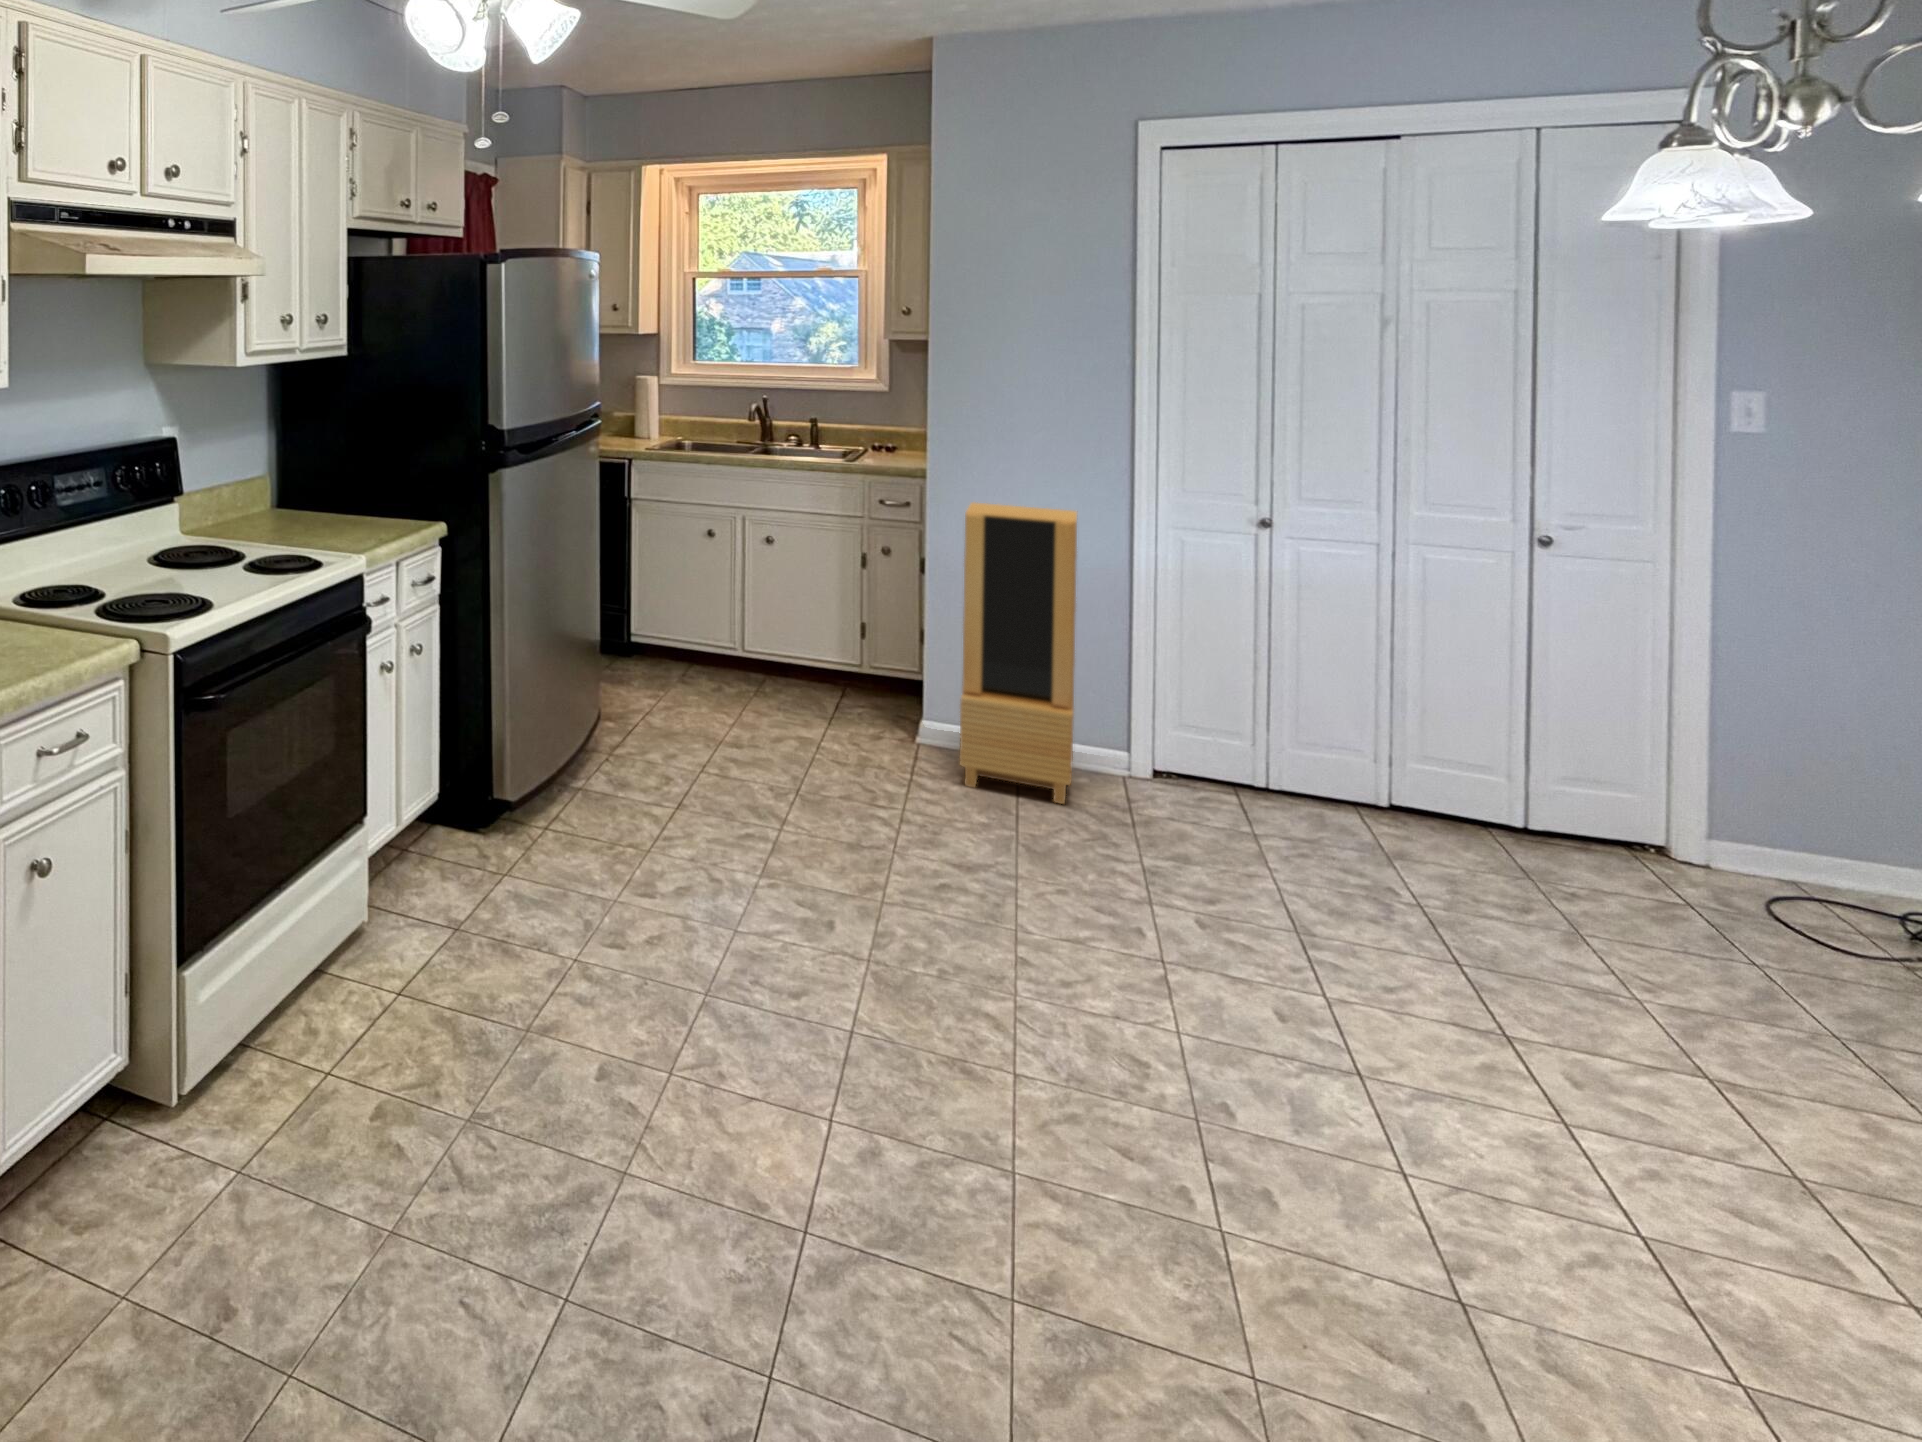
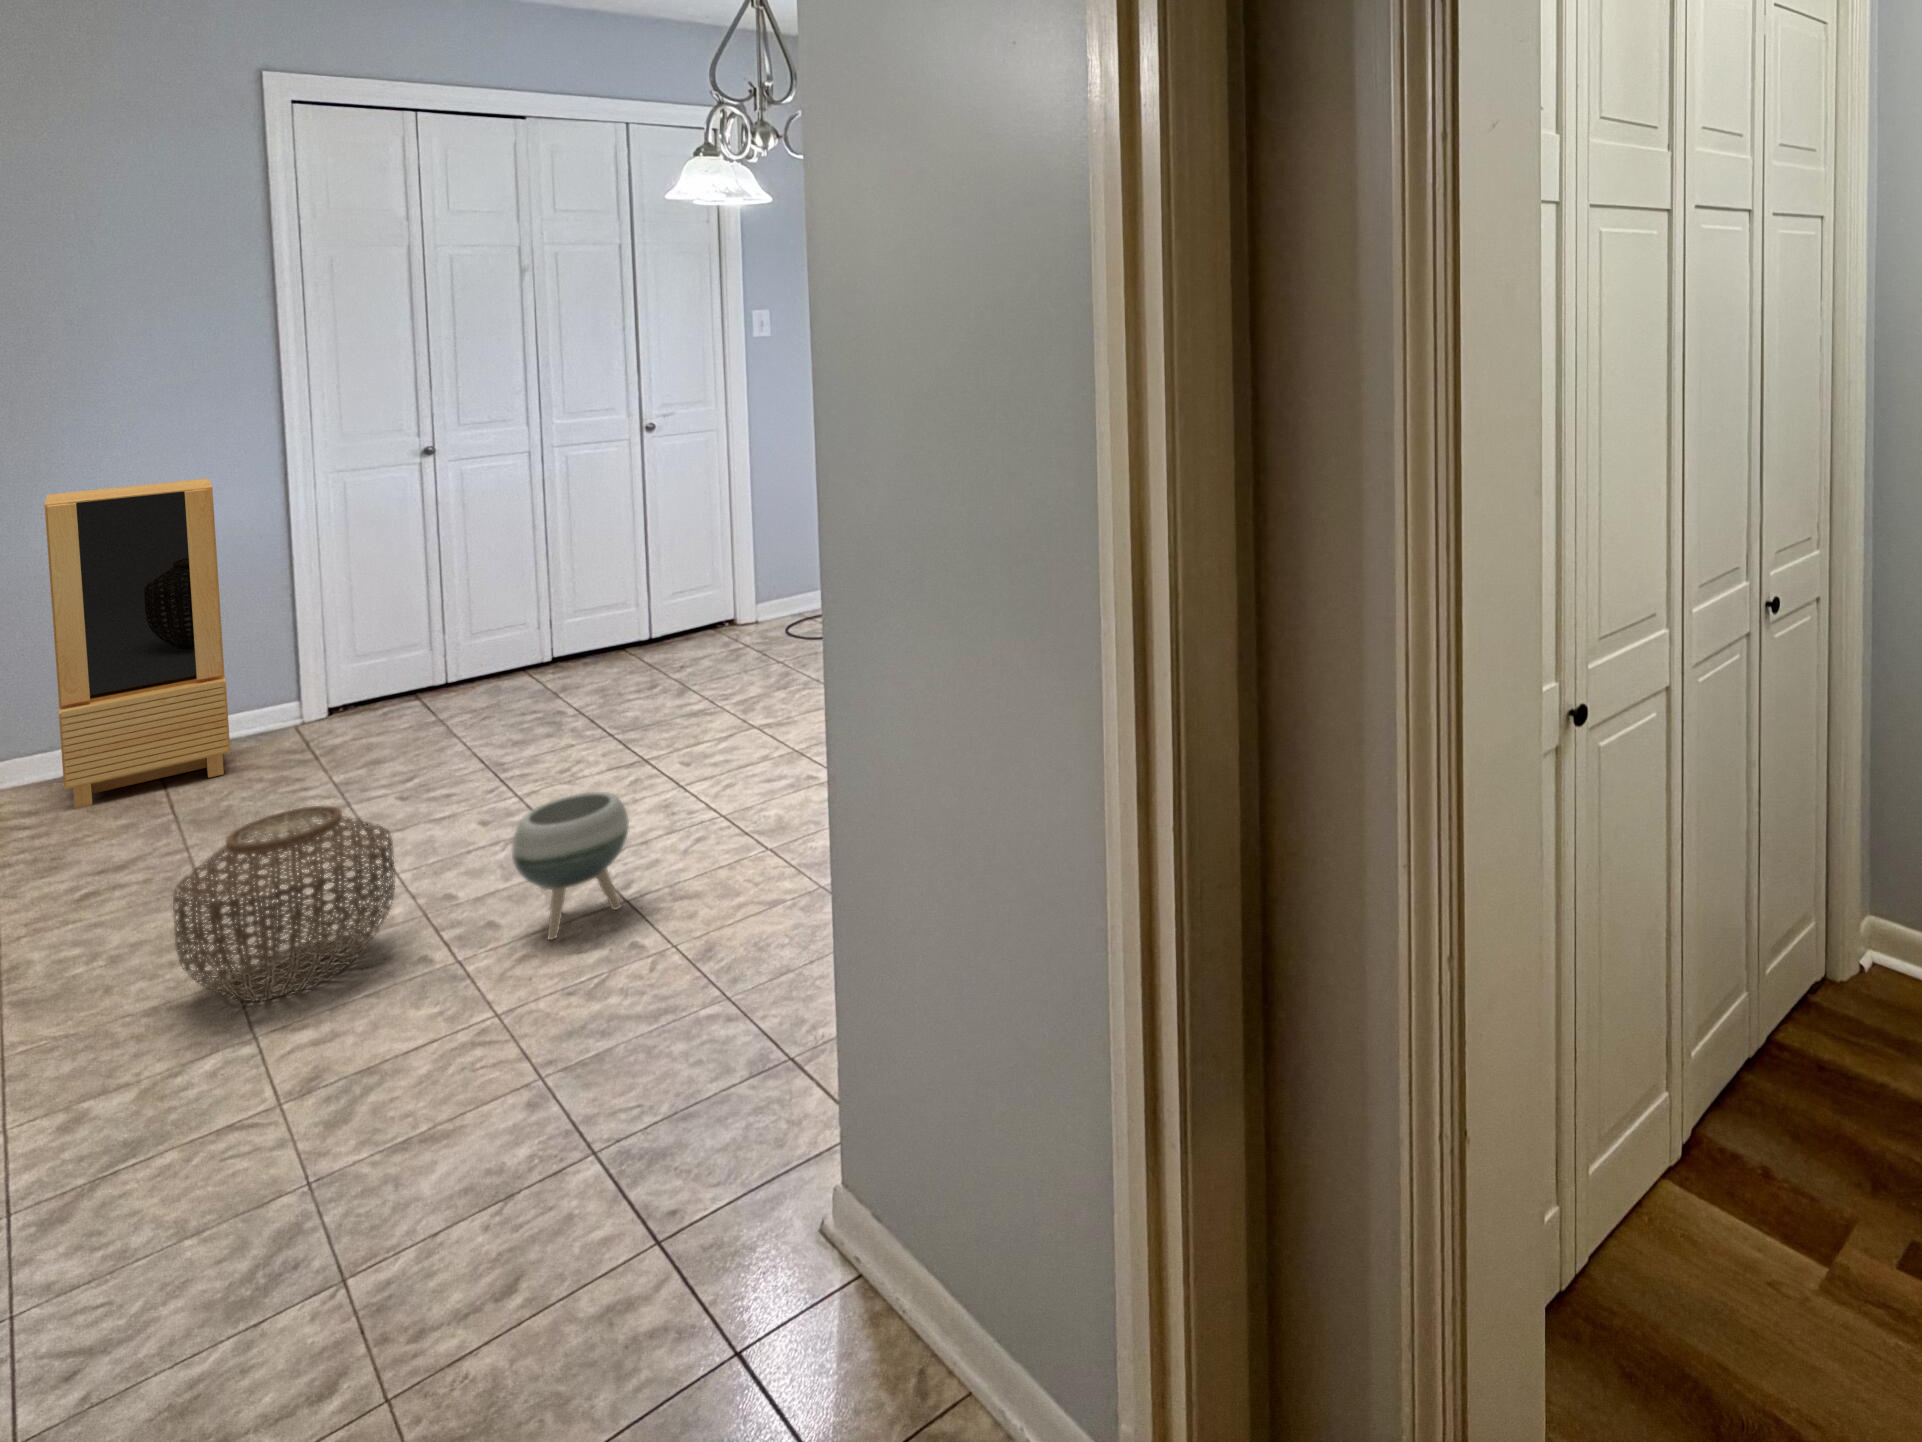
woven basket: none [974,918,1166,1143] -> present [173,806,395,1002]
planter: none [1295,1080,1462,1307] -> present [511,792,629,940]

